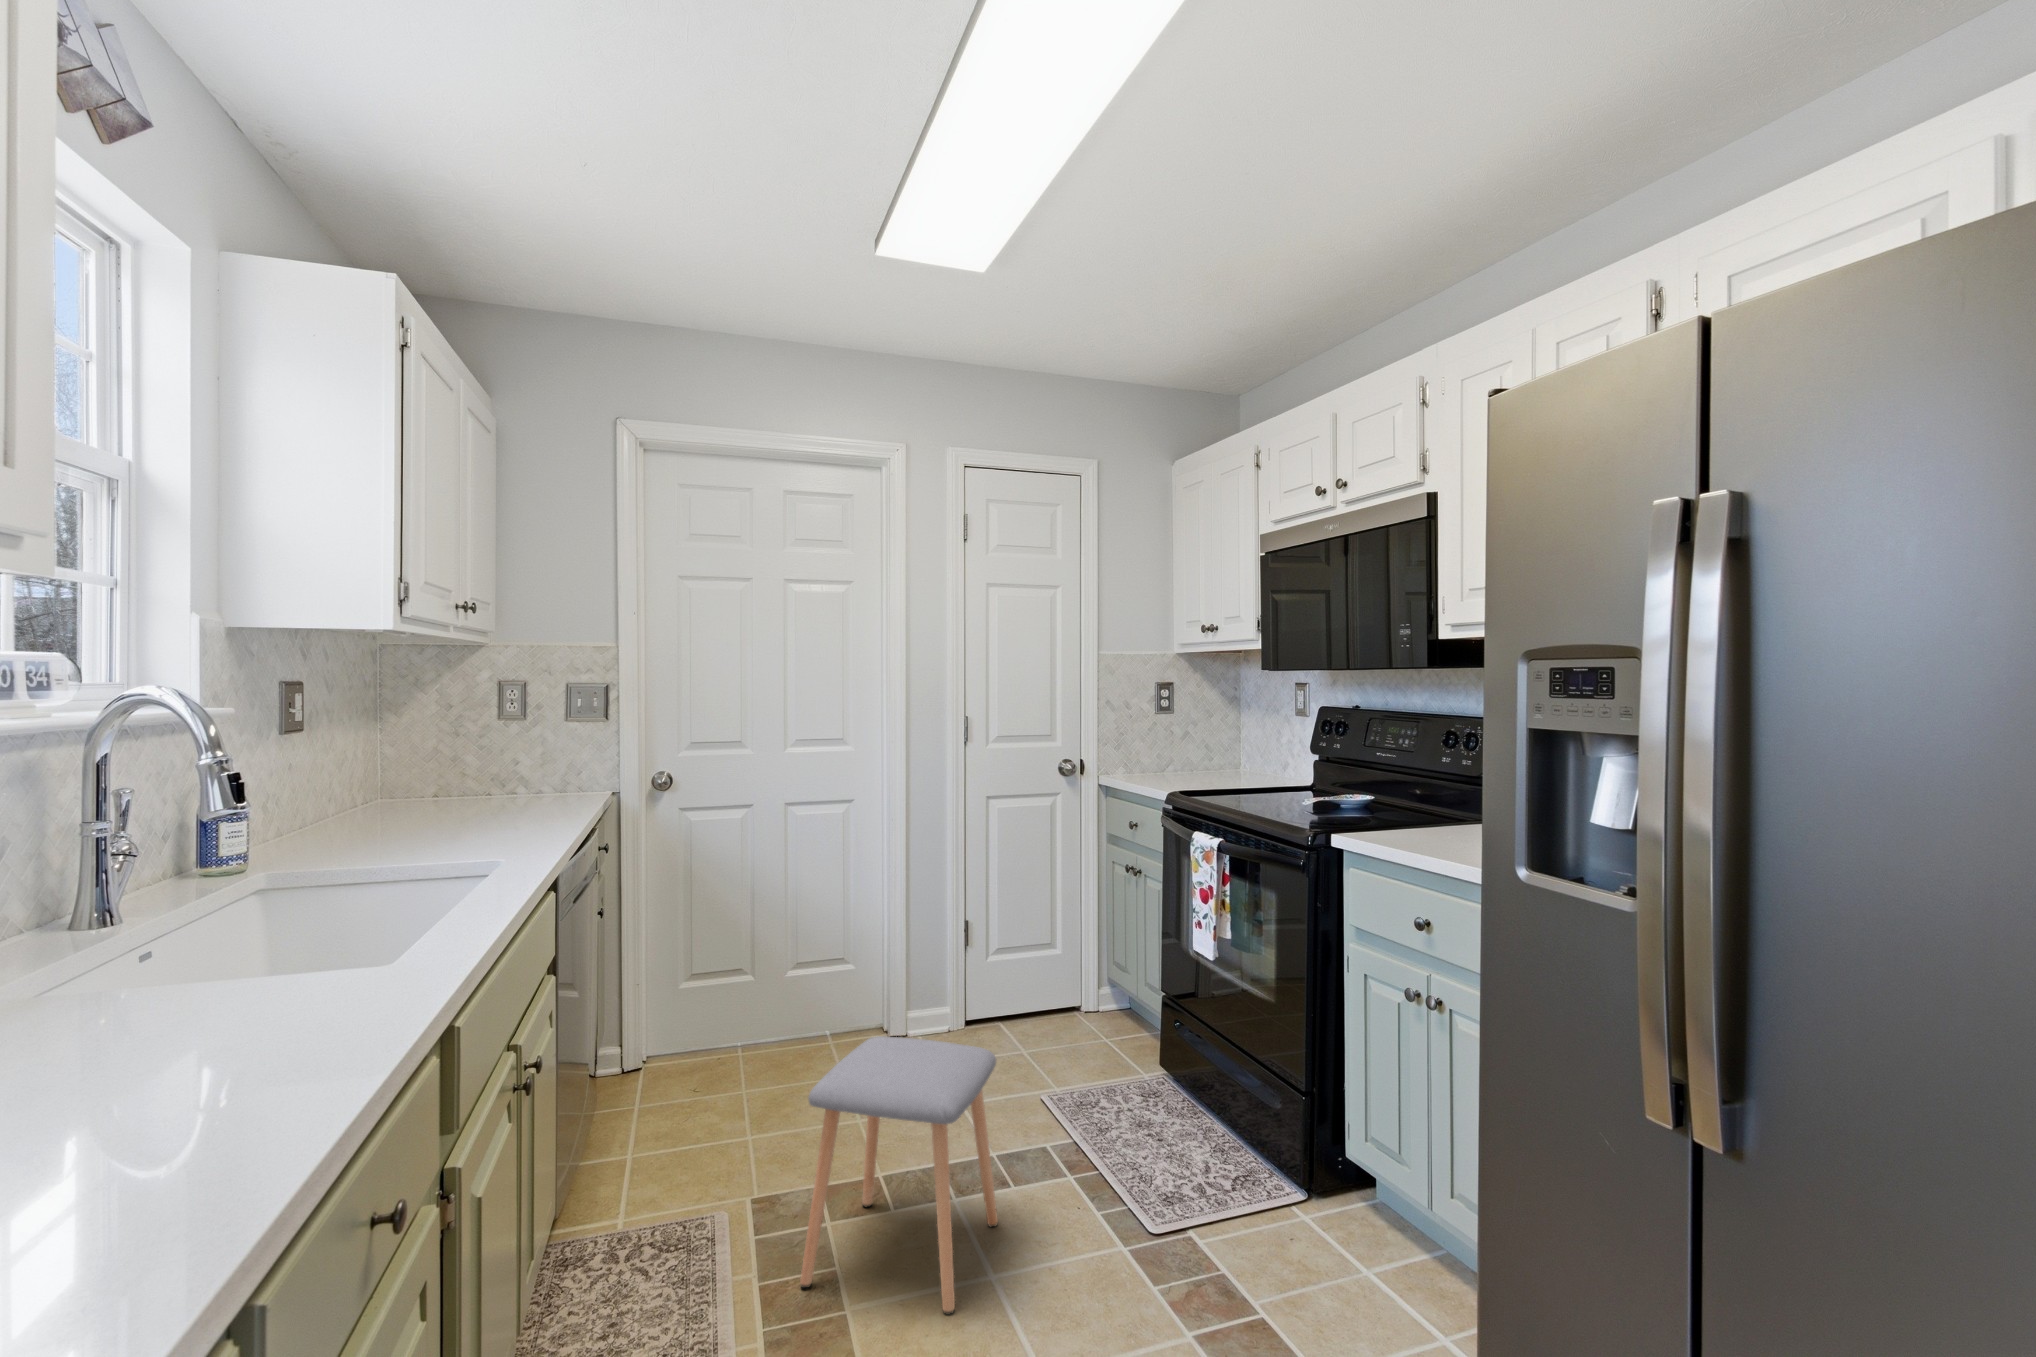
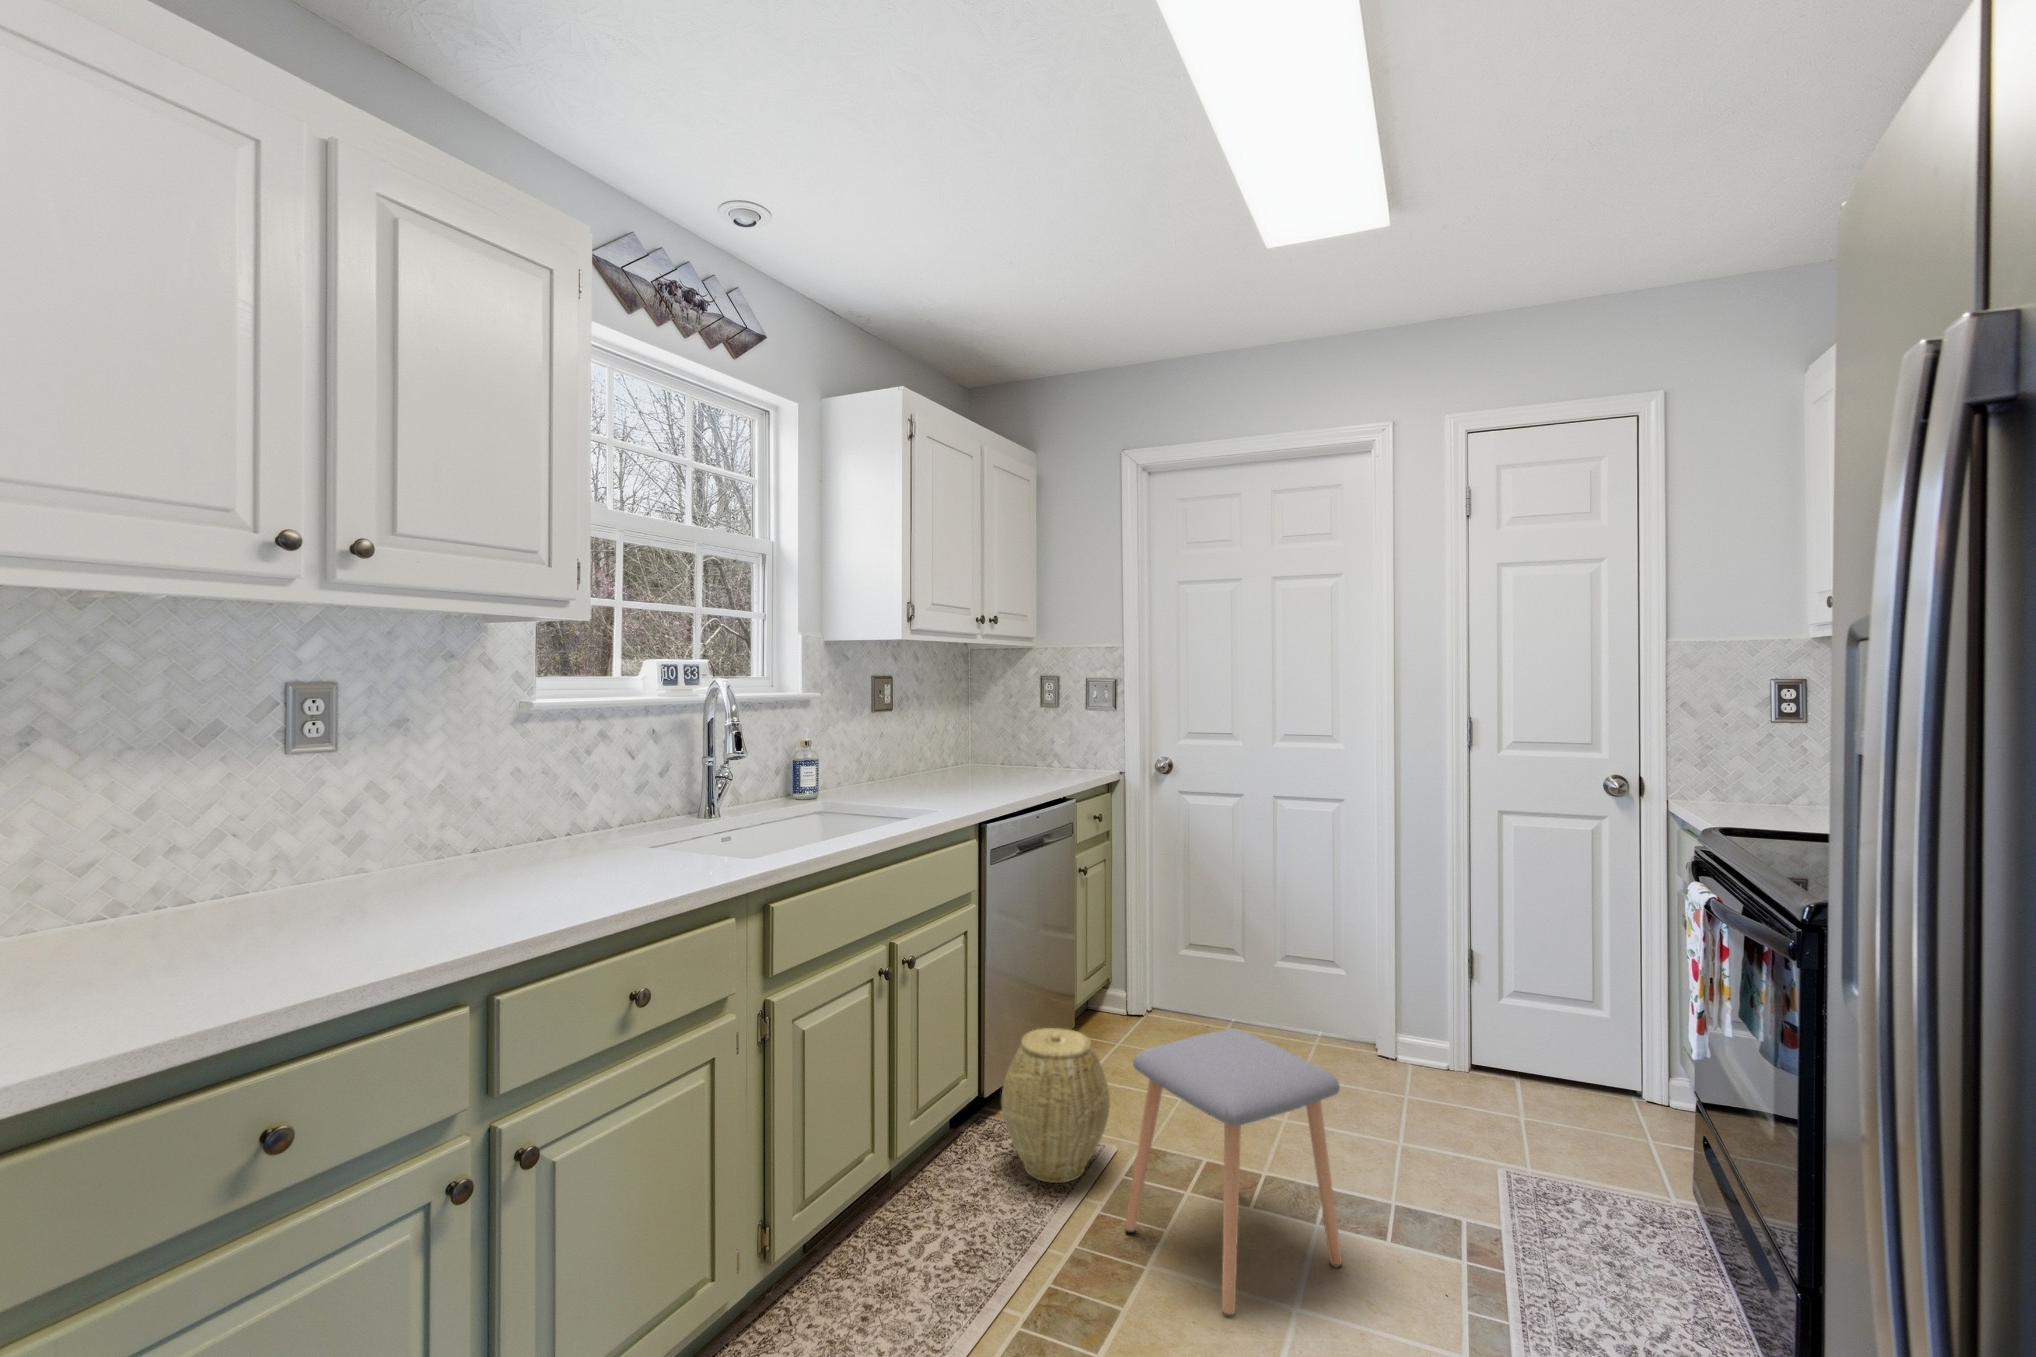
woven basket: none [605,1095,740,1284] -> present [1001,1028,1110,1183]

